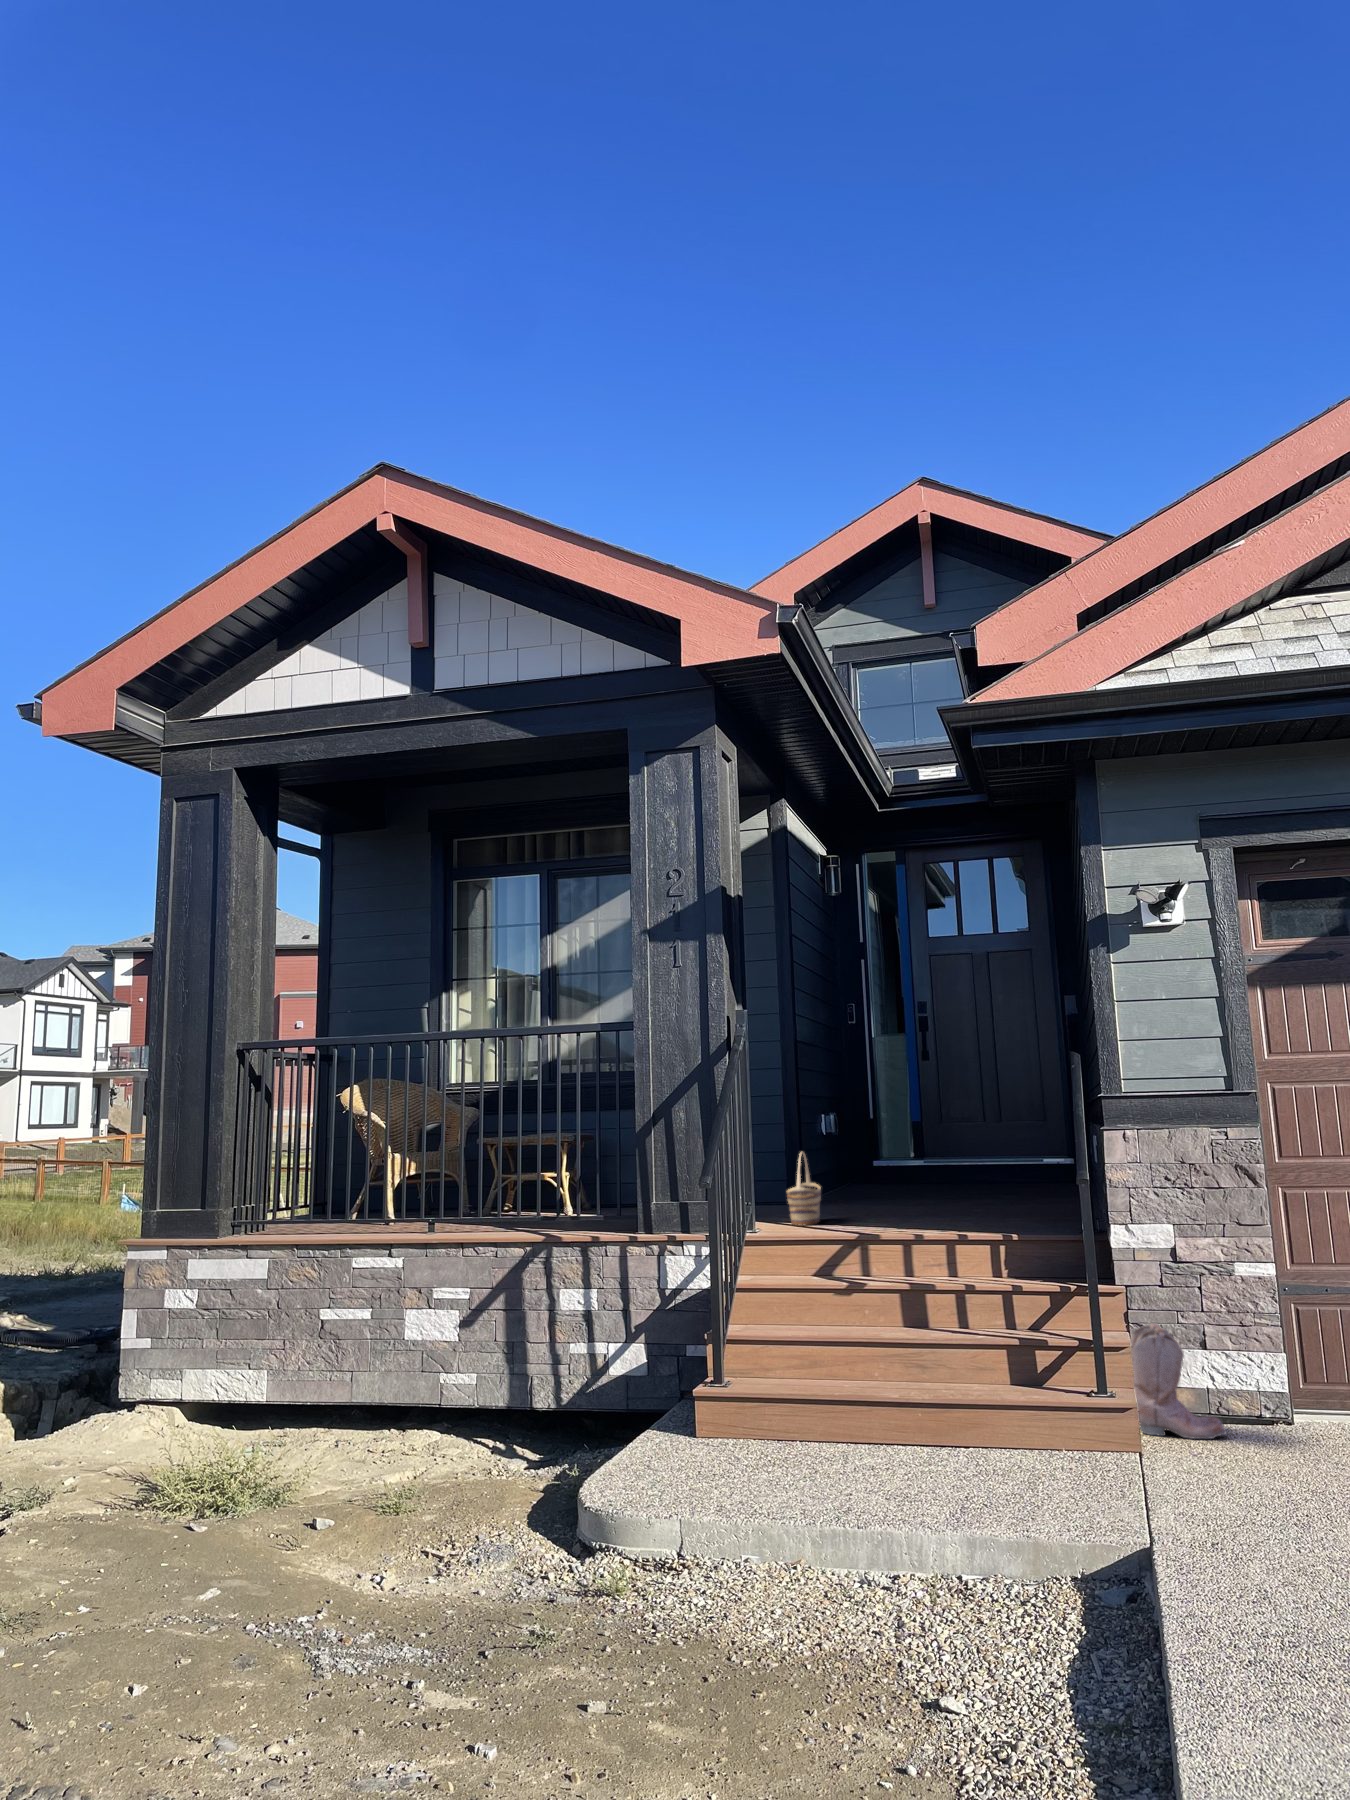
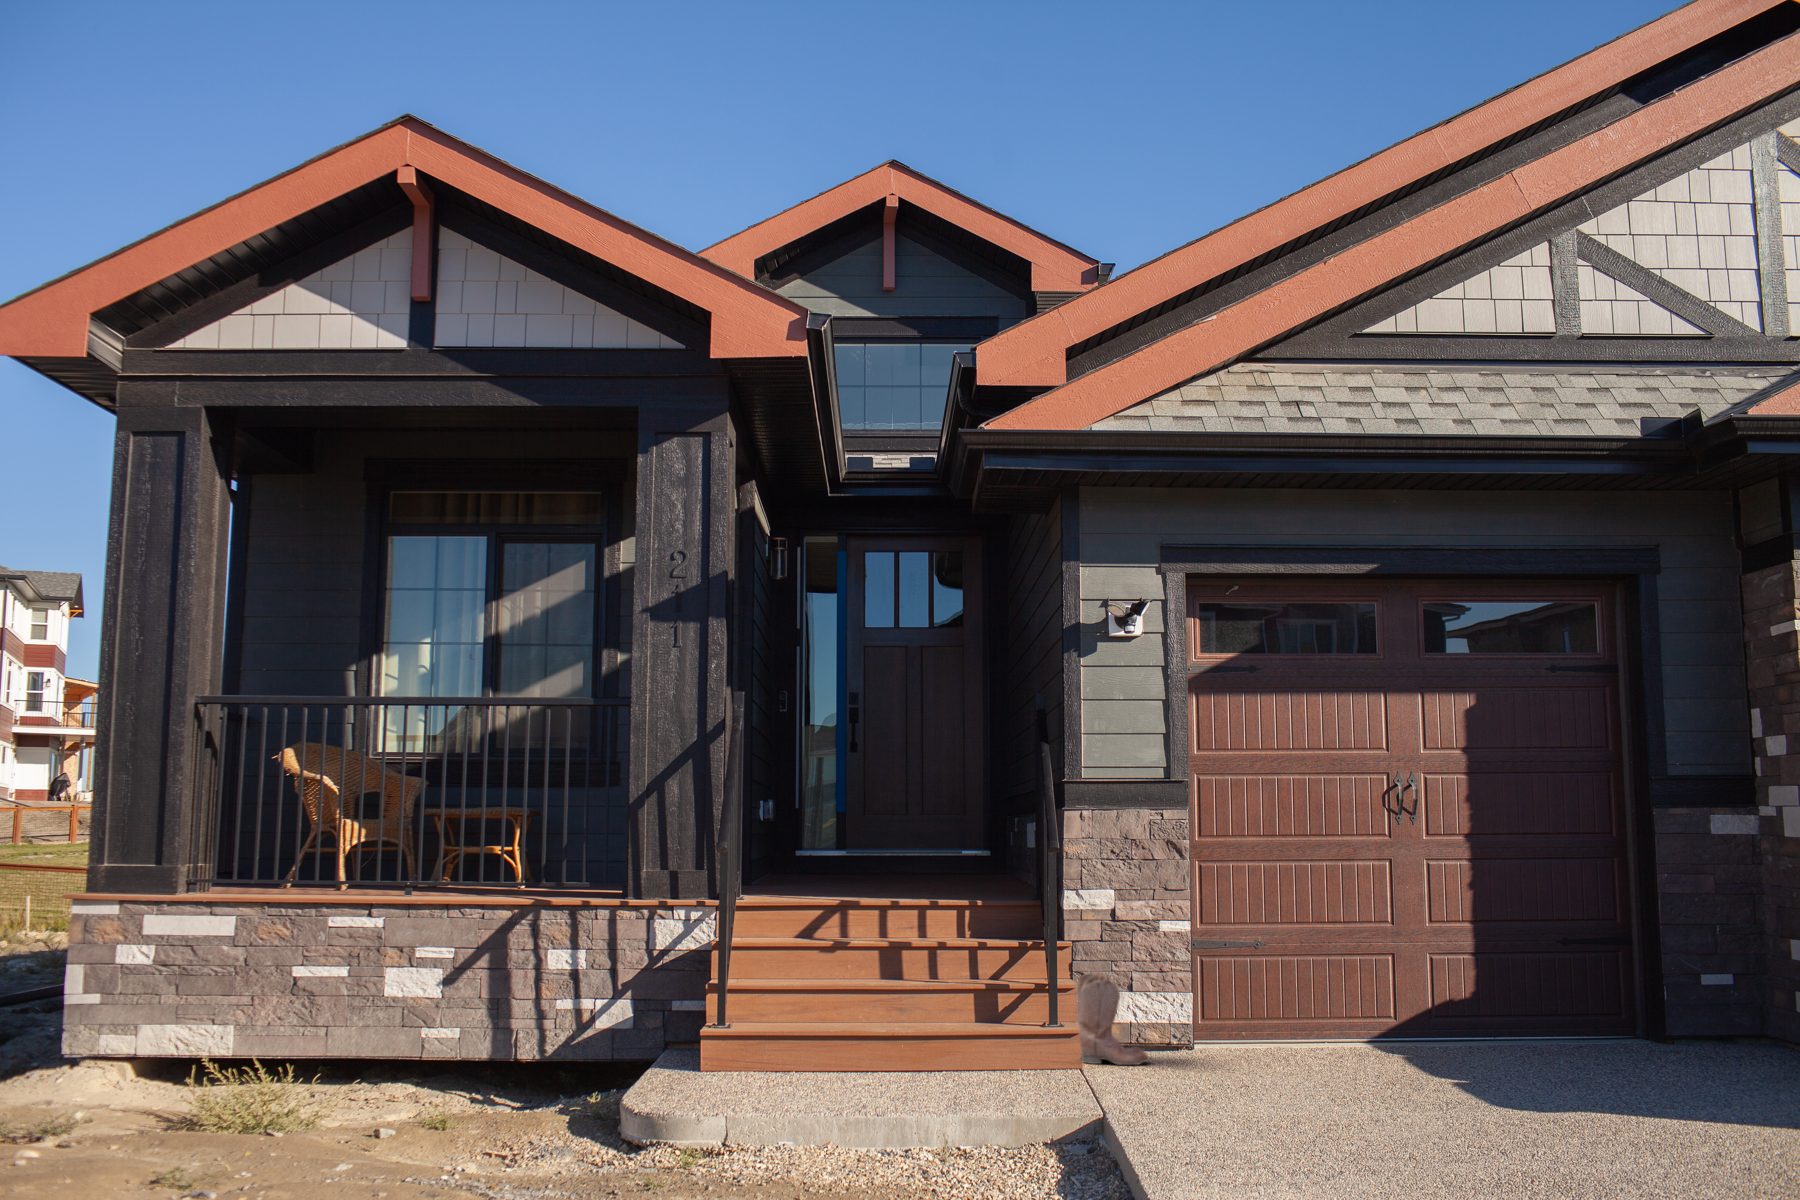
basket: present [787,1151,821,1226] -> none [754,821,784,890]

